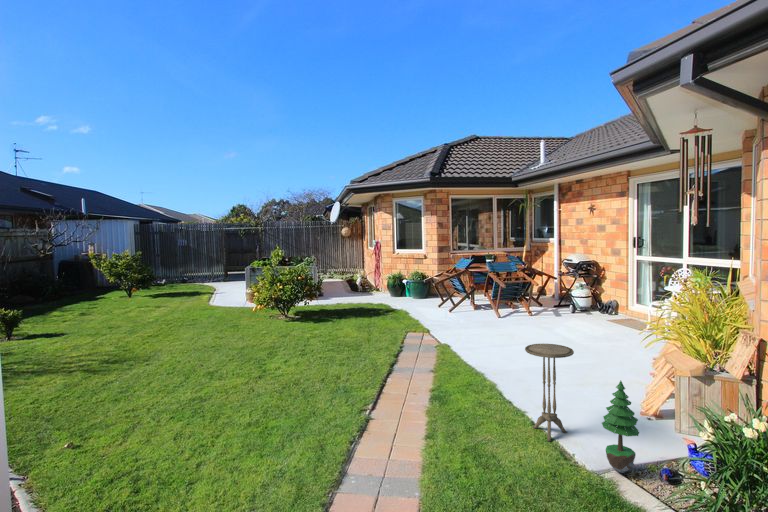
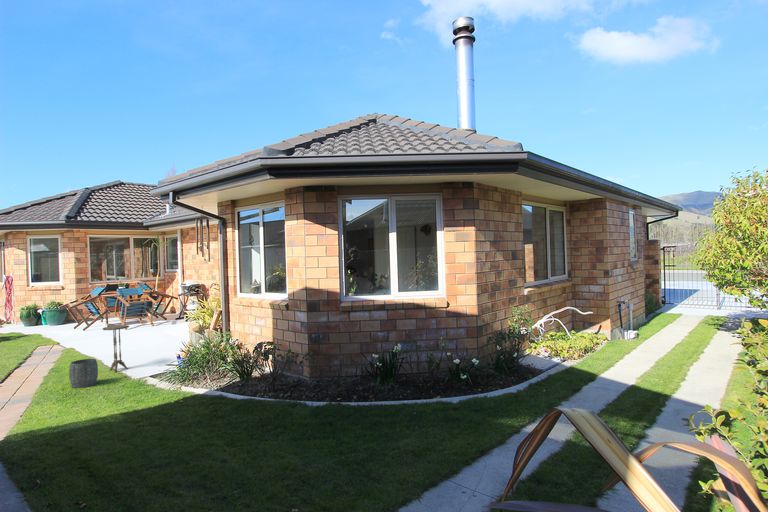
potted tree: present [602,381,639,473] -> none [134,333,151,374]
woven basket: none [483,419,536,491] -> present [69,359,98,388]

